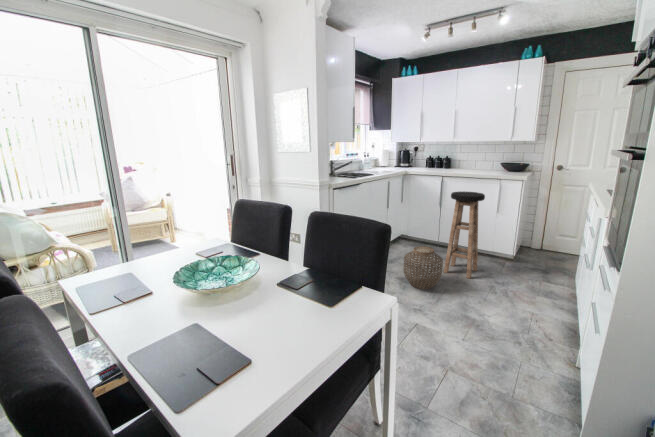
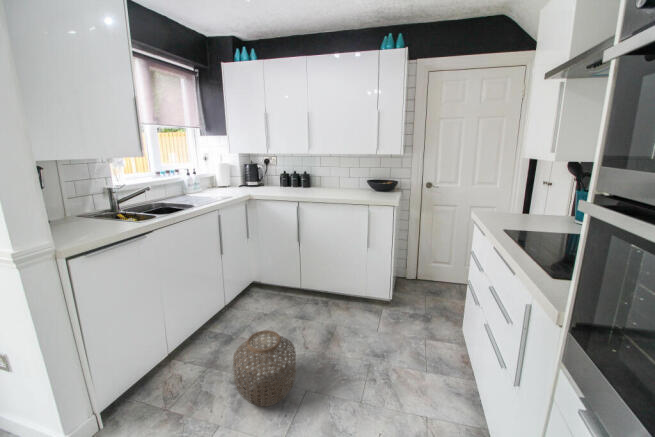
bar stool: present [444,192,485,279] -> none [304,229,350,358]

